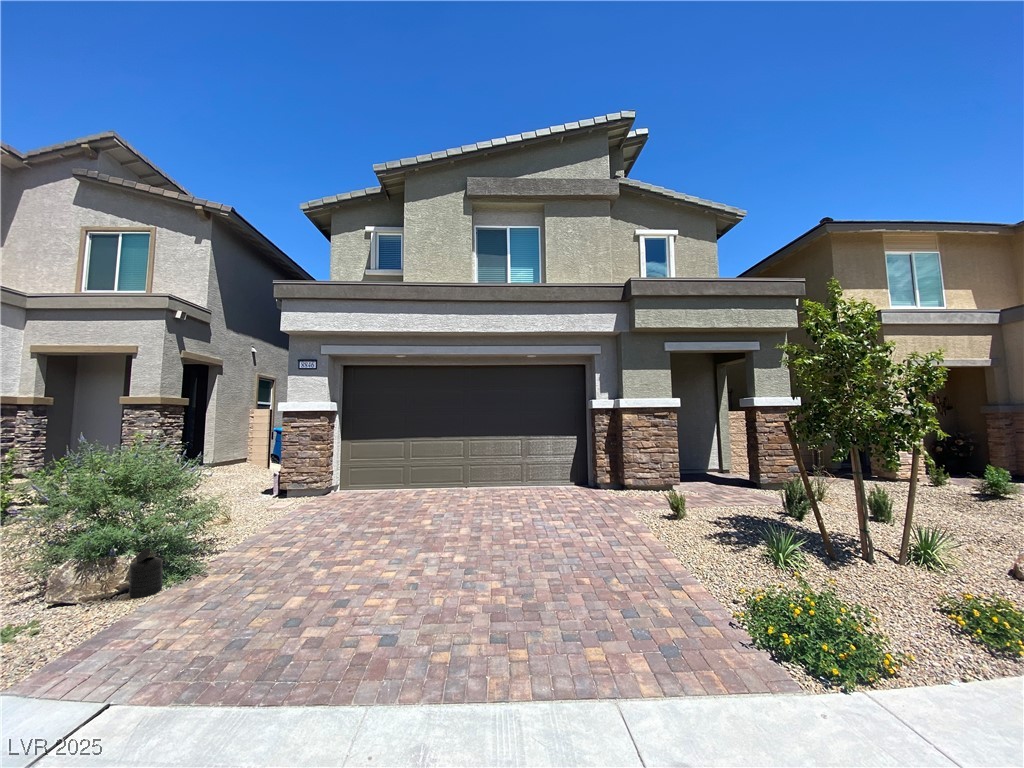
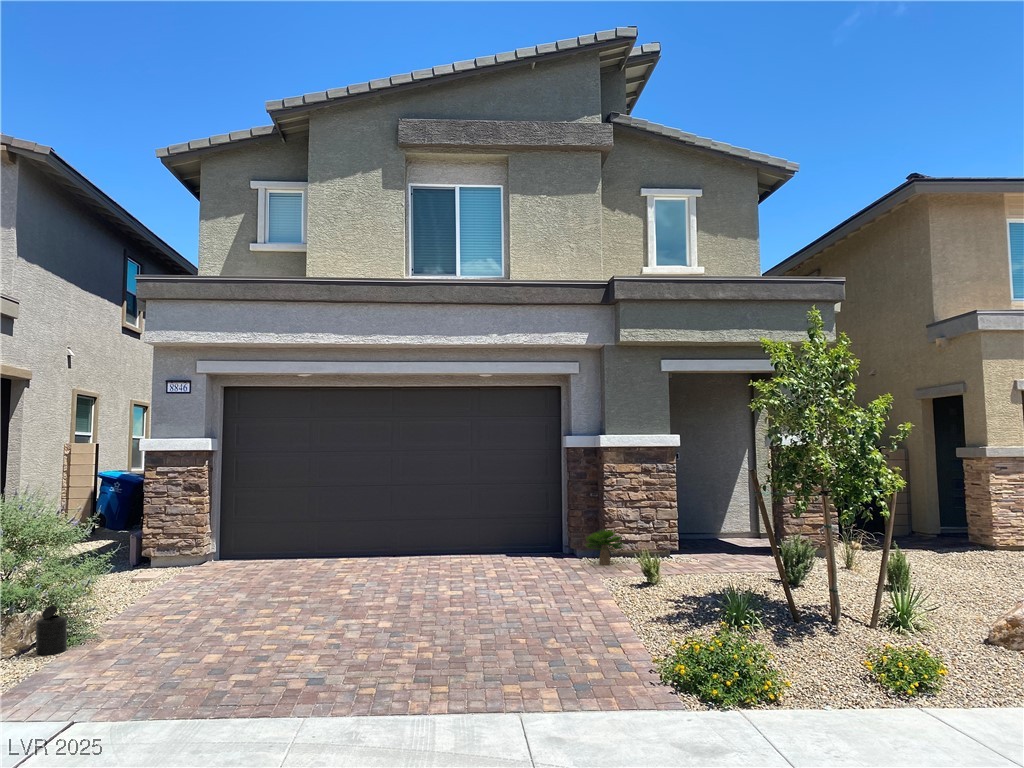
potted plant: none [609,468,643,497] -> present [586,530,624,565]

